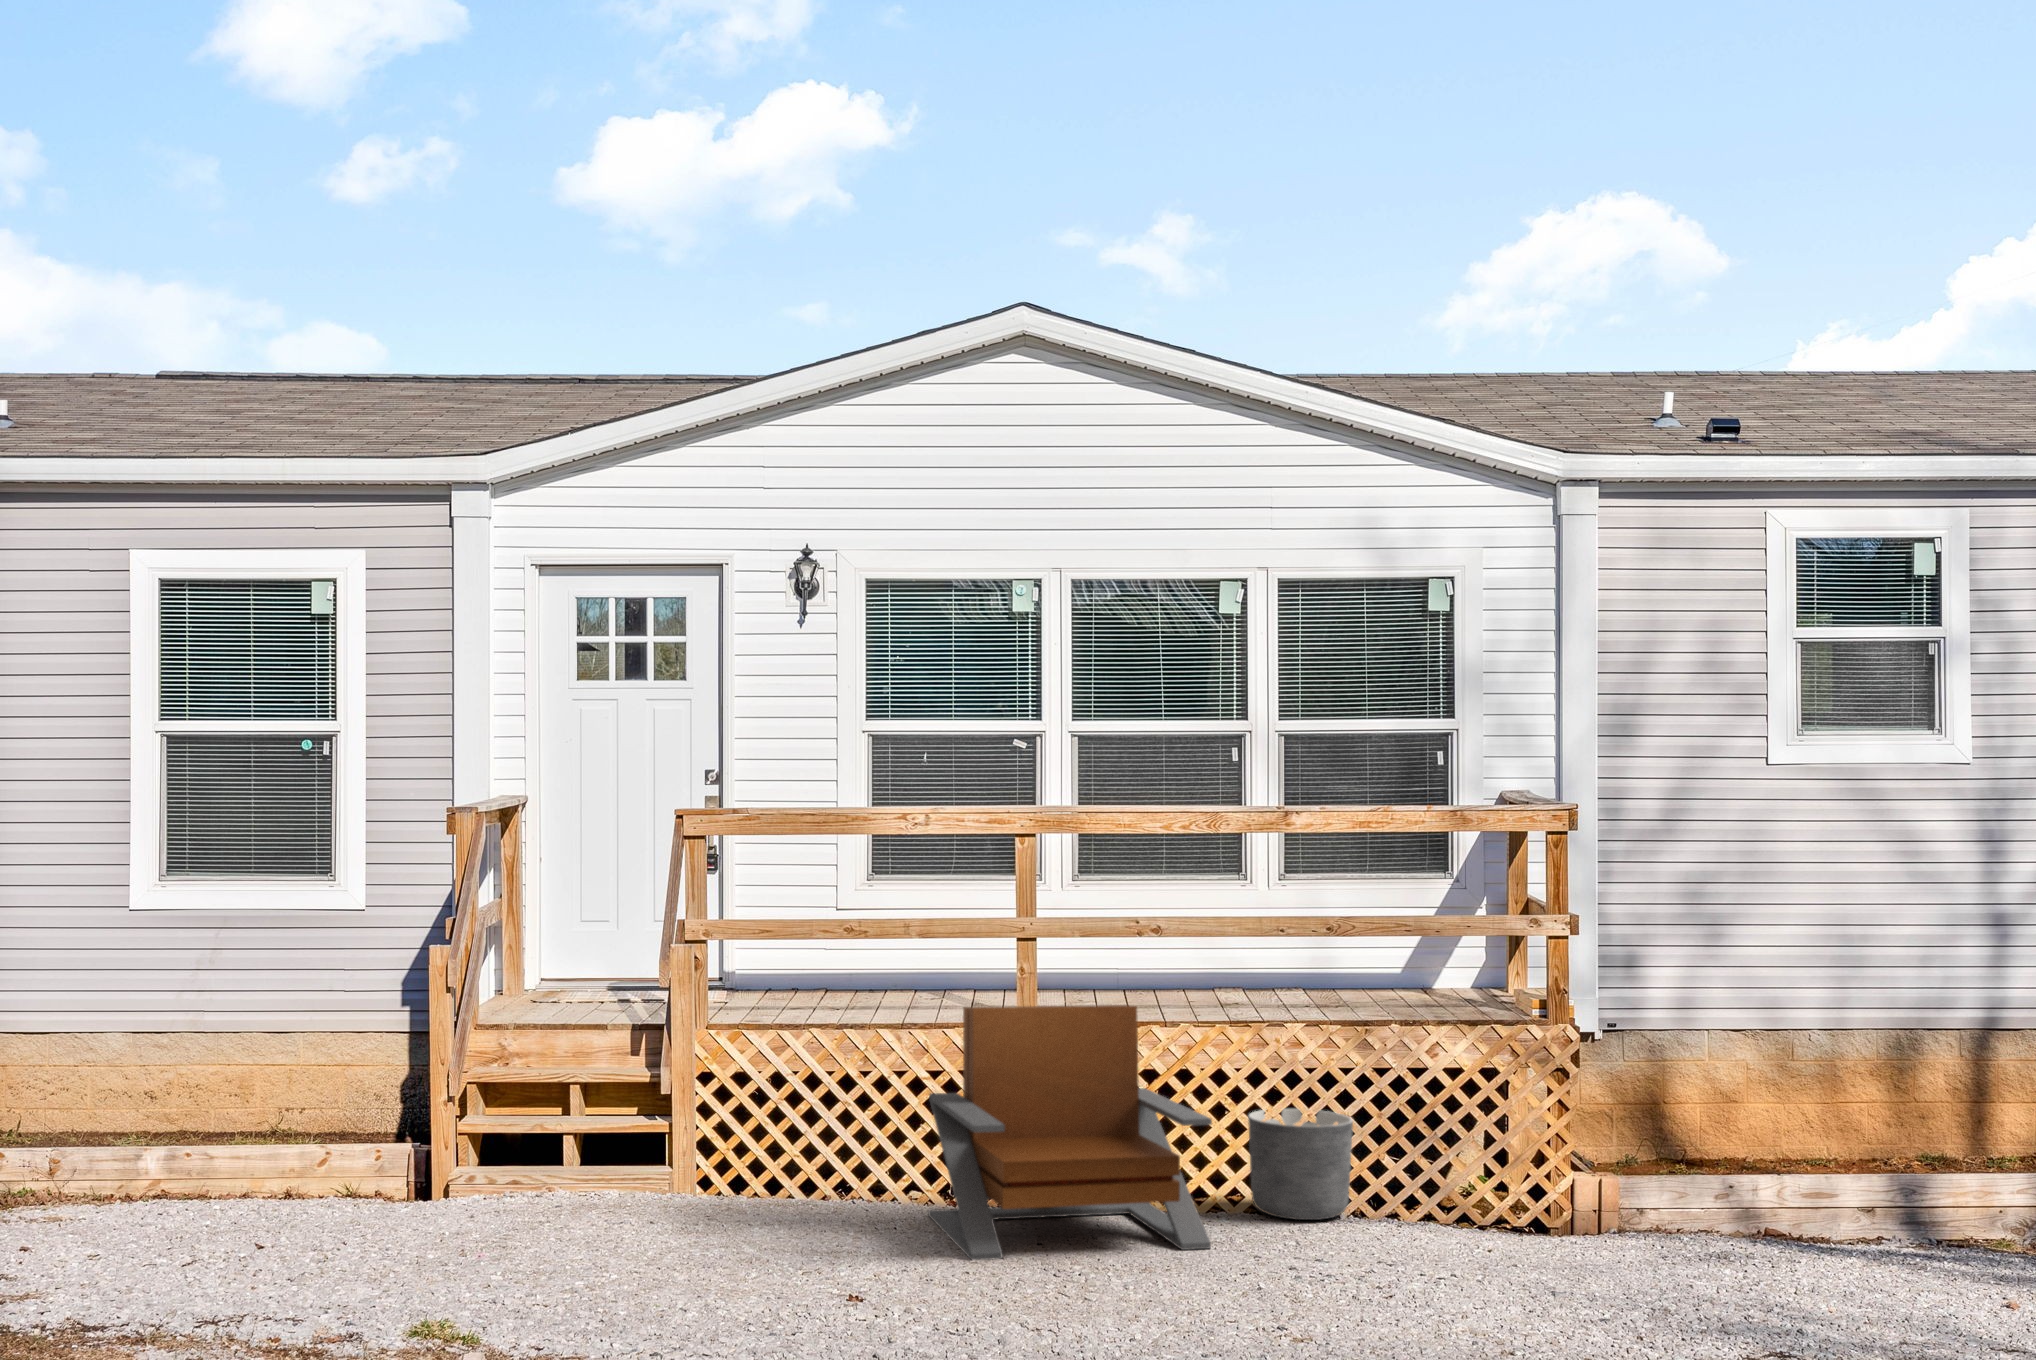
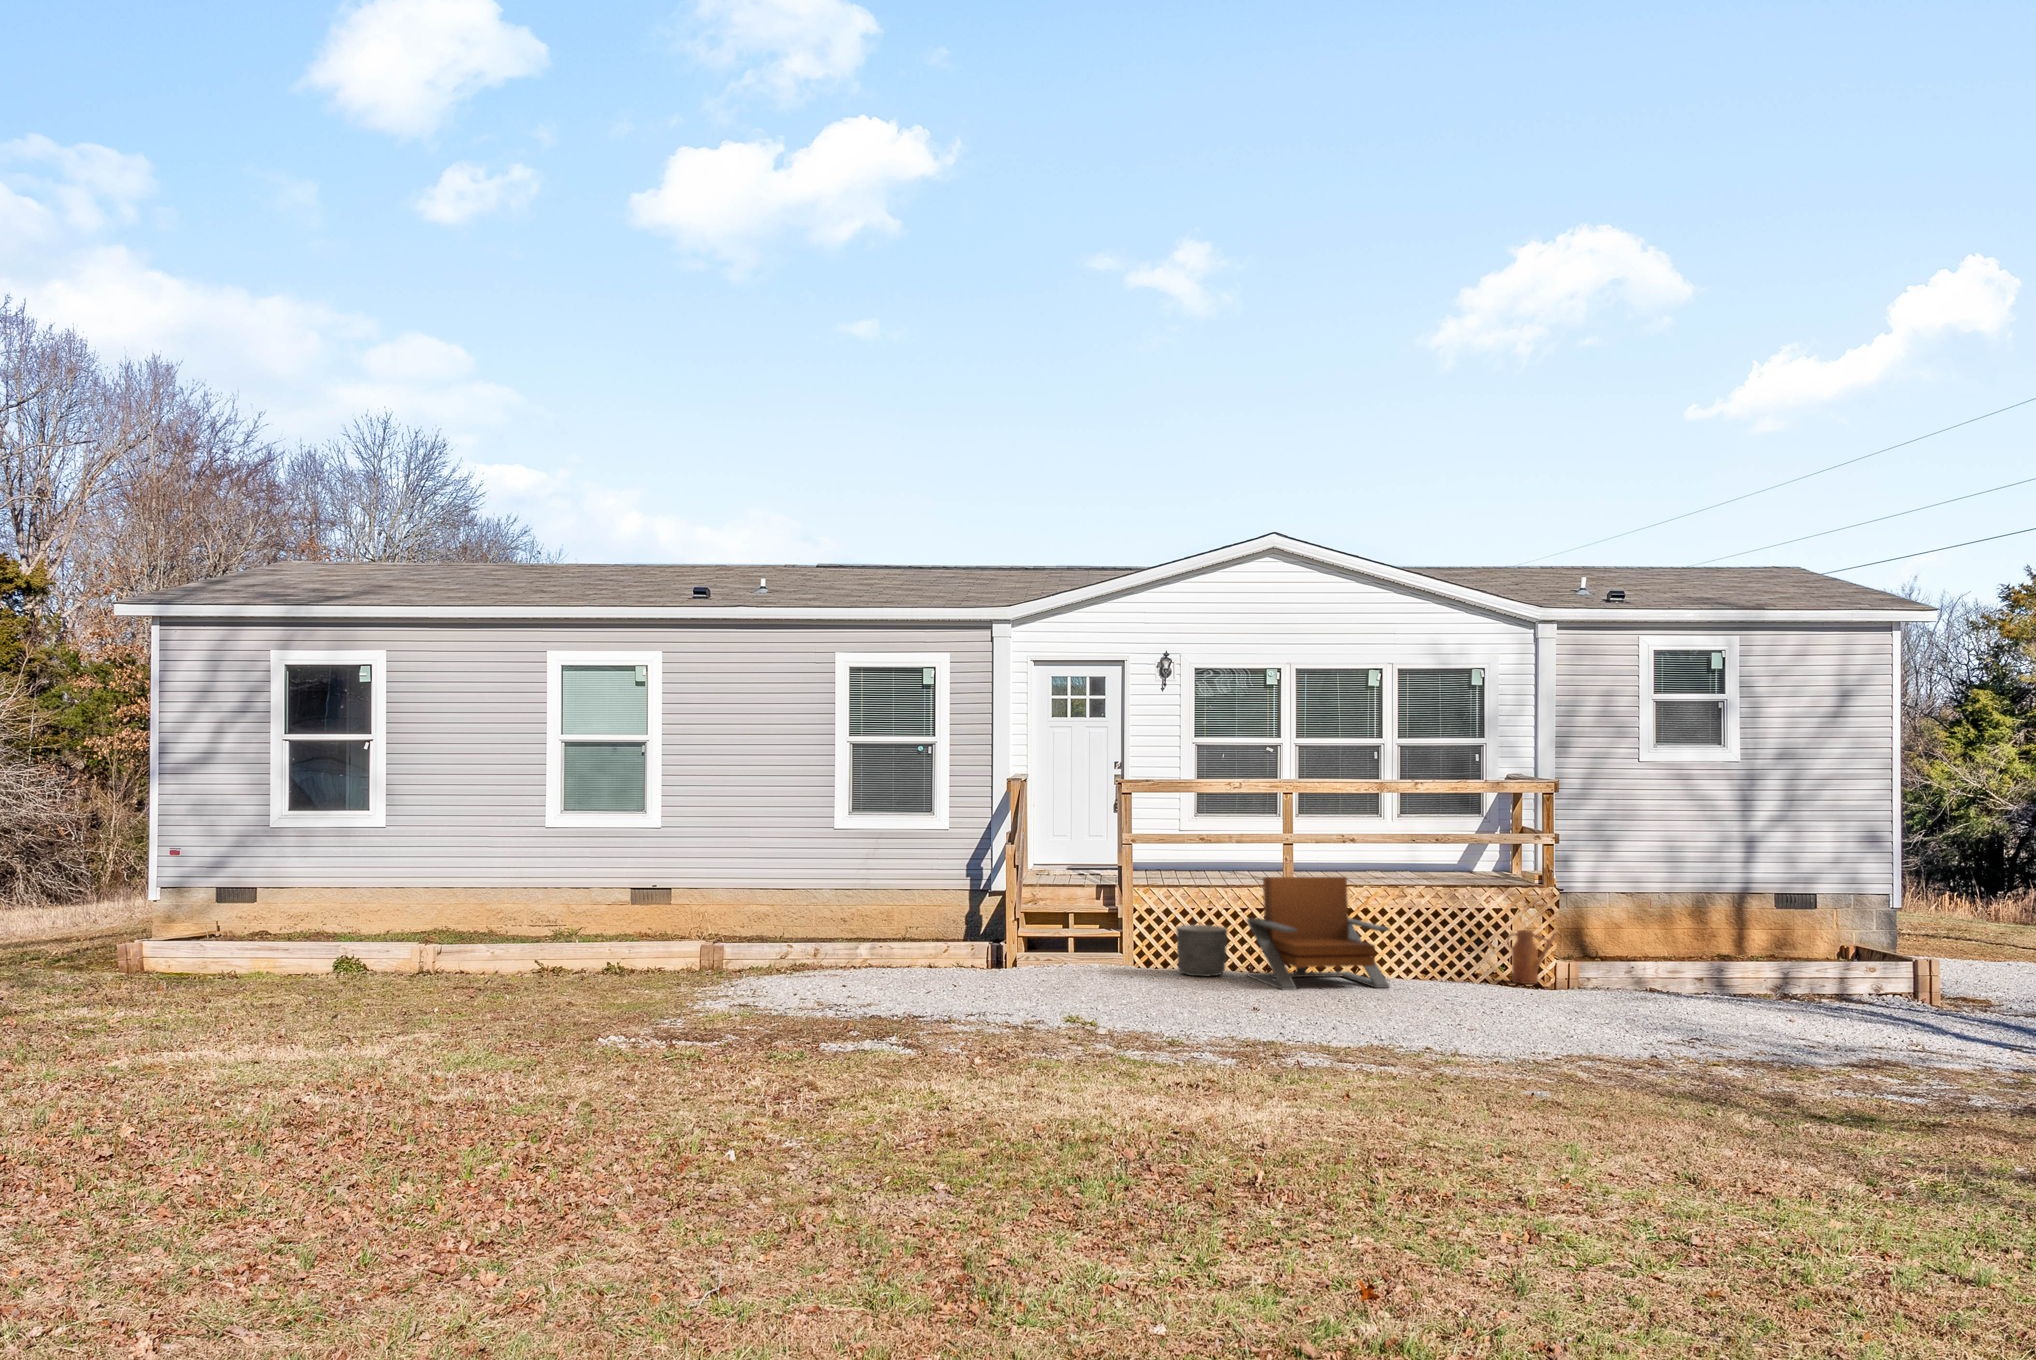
planter: present [1248,1109,1353,1220] -> present [1177,925,1227,976]
watering can: none [1468,1114,1568,1230] -> present [1507,930,1557,984]

